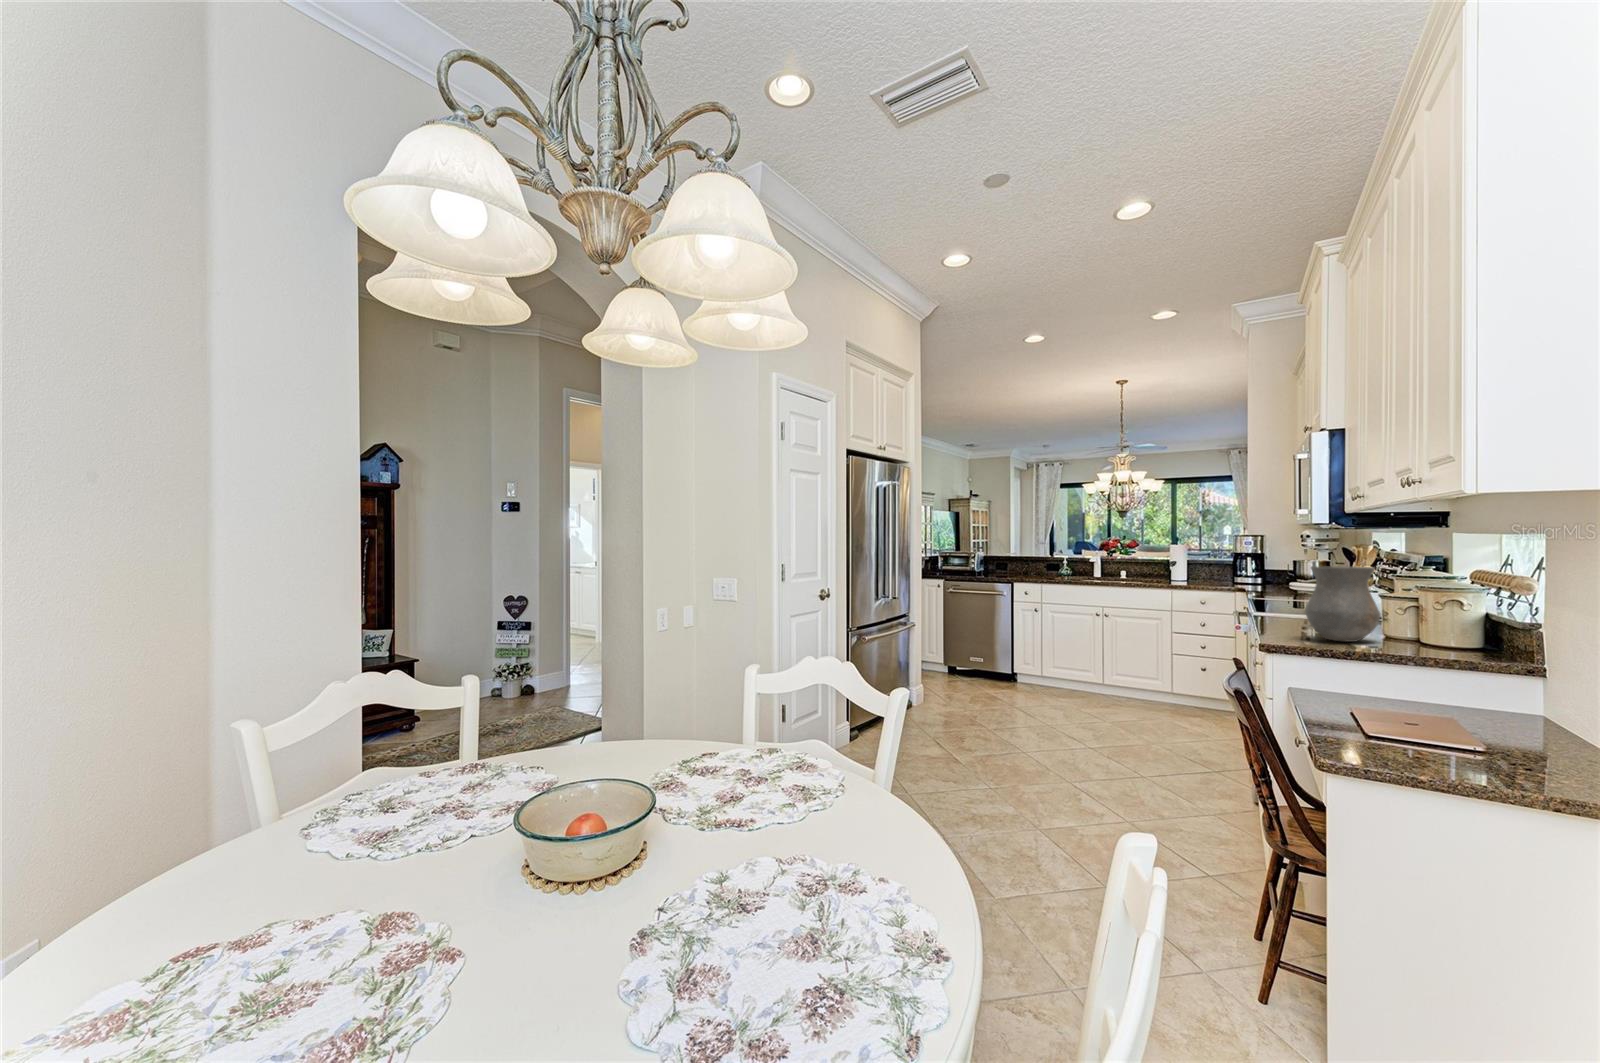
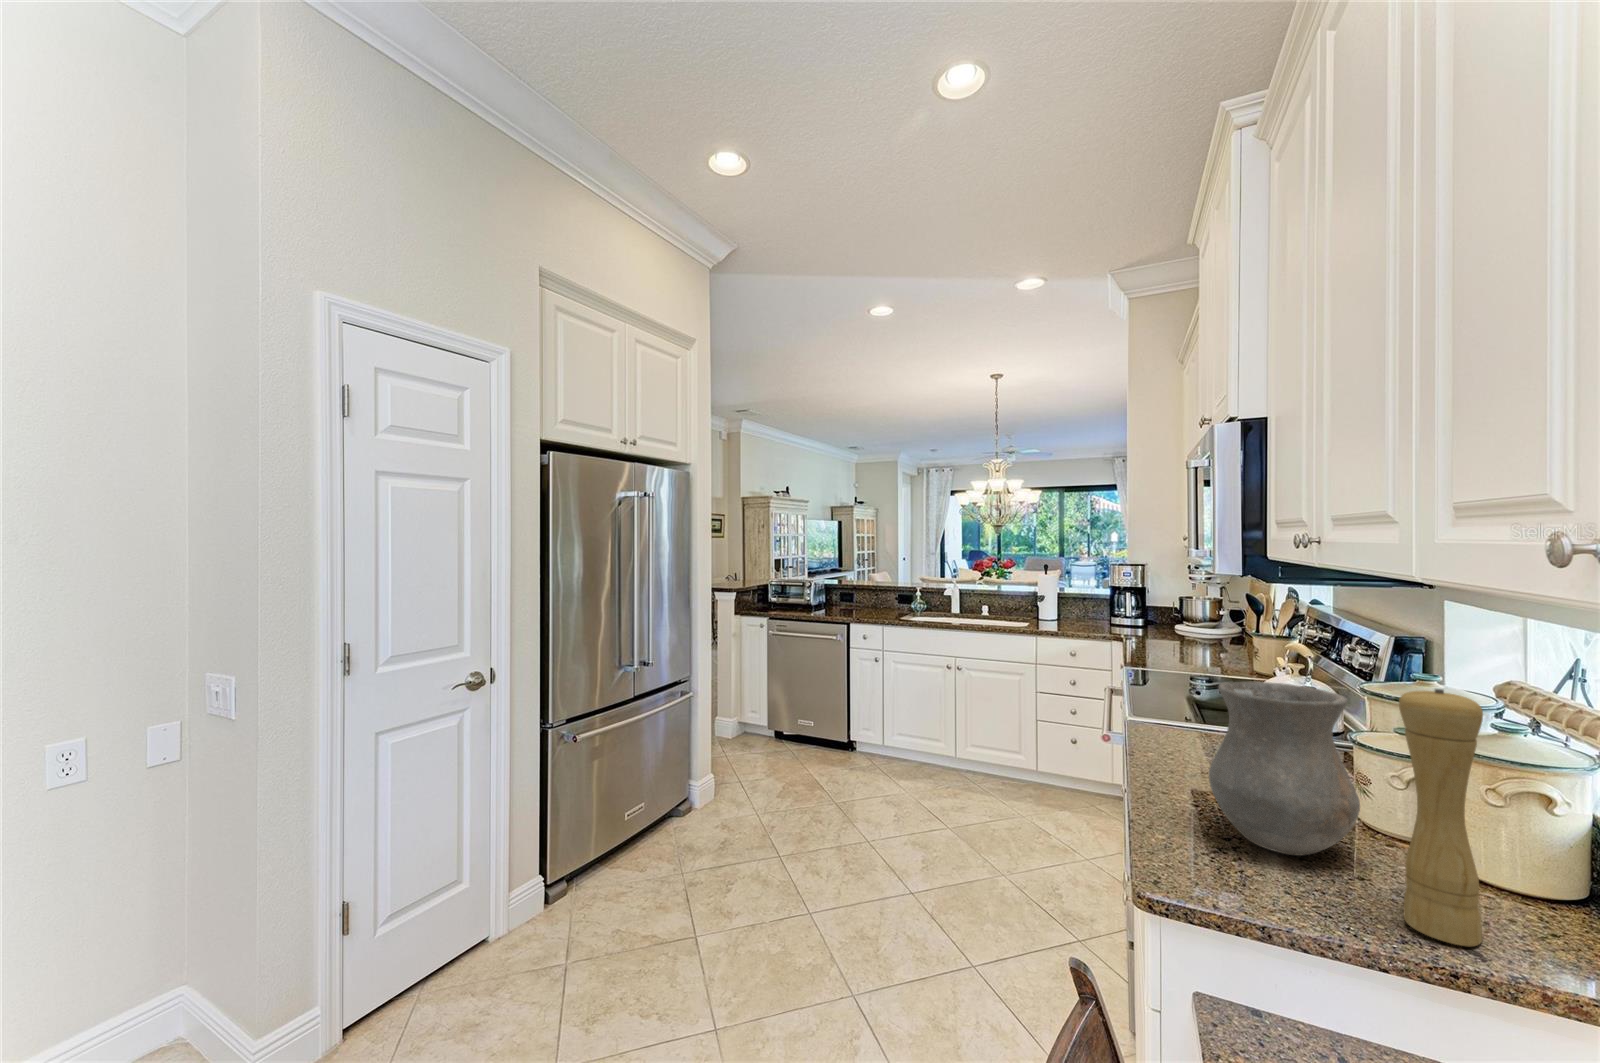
pepper mill: none [1390,551,1424,652] -> present [1399,689,1483,946]

